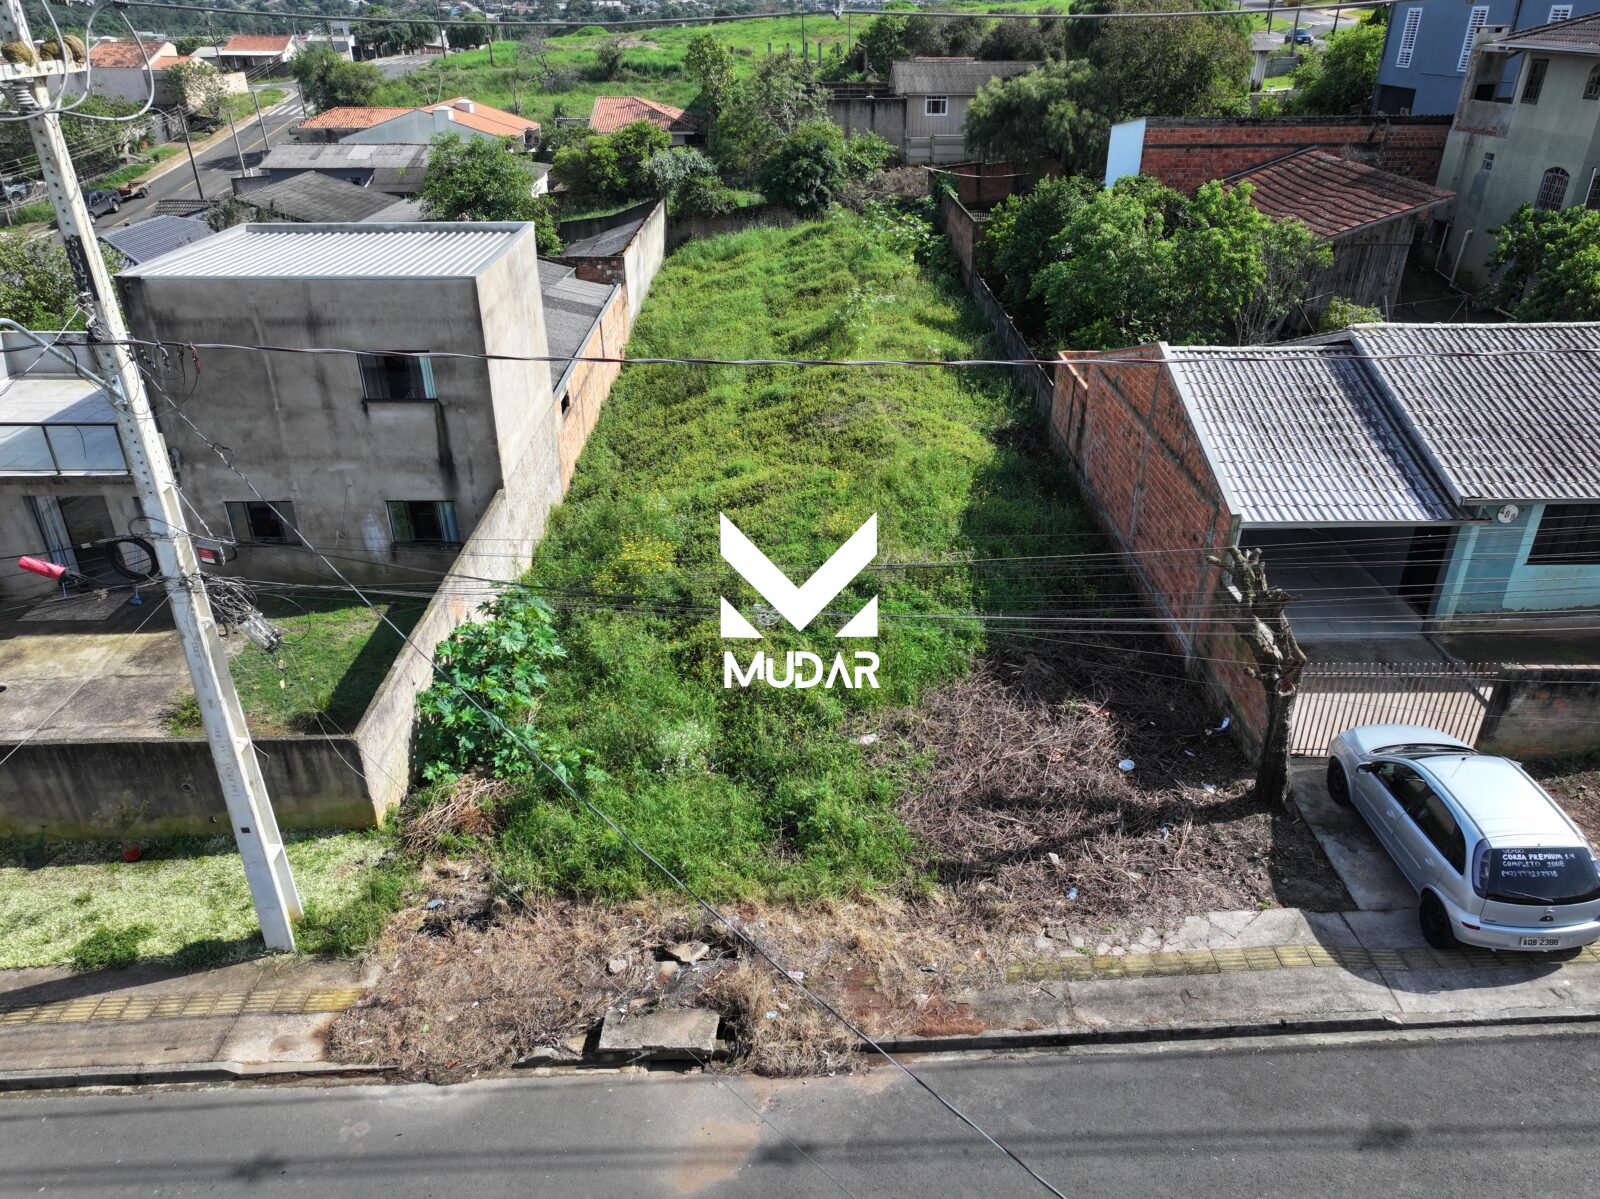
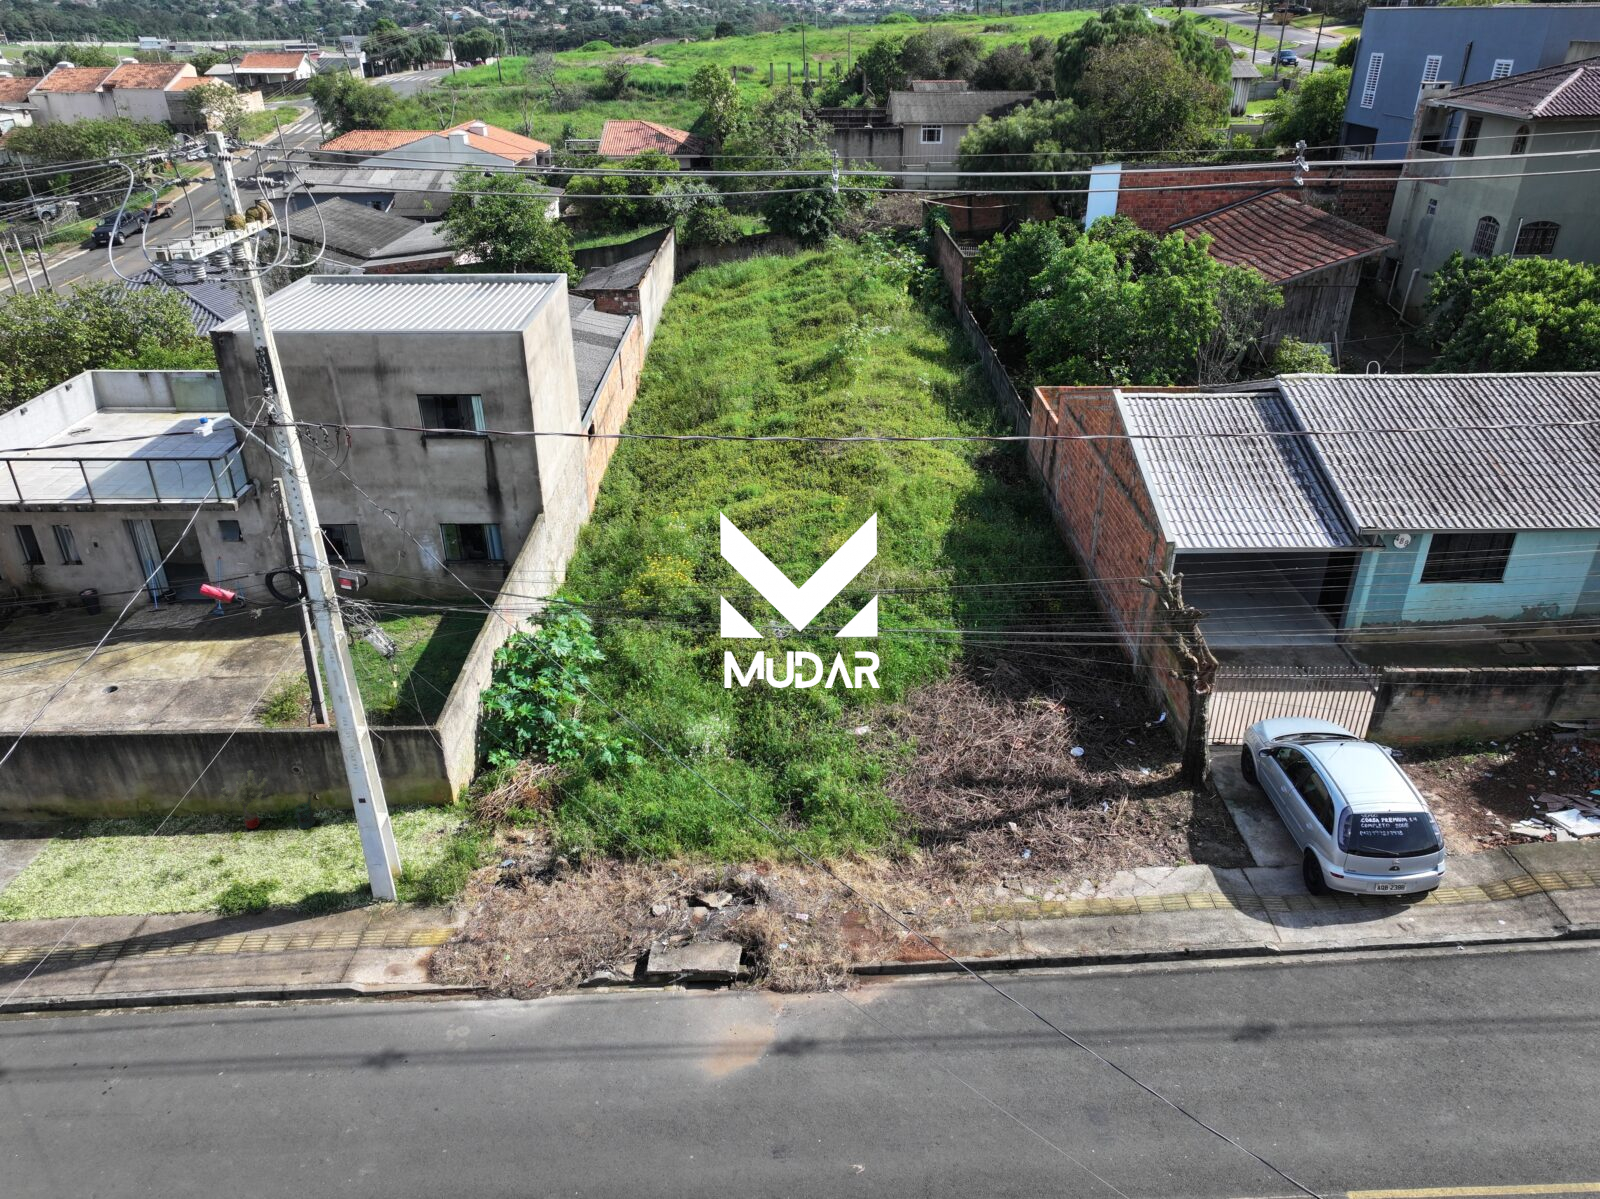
watering can: present [19,825,49,870] -> present [295,792,315,829]

